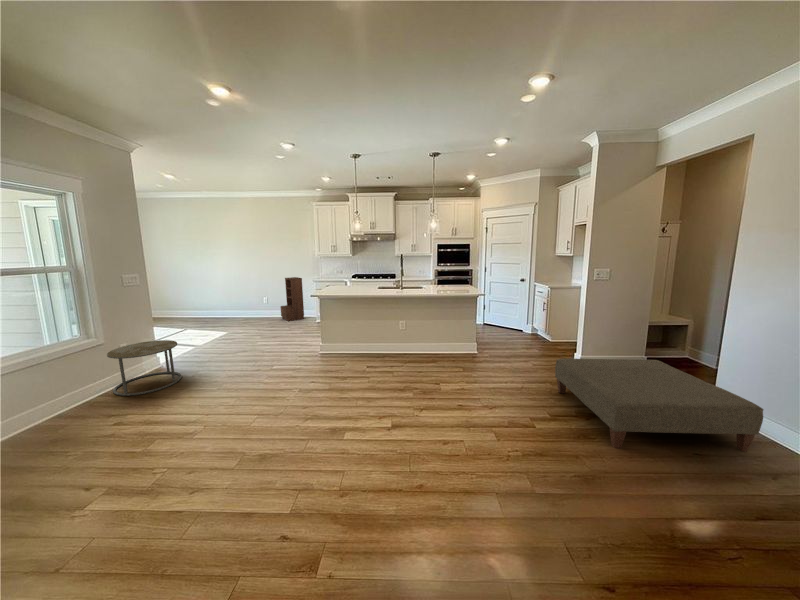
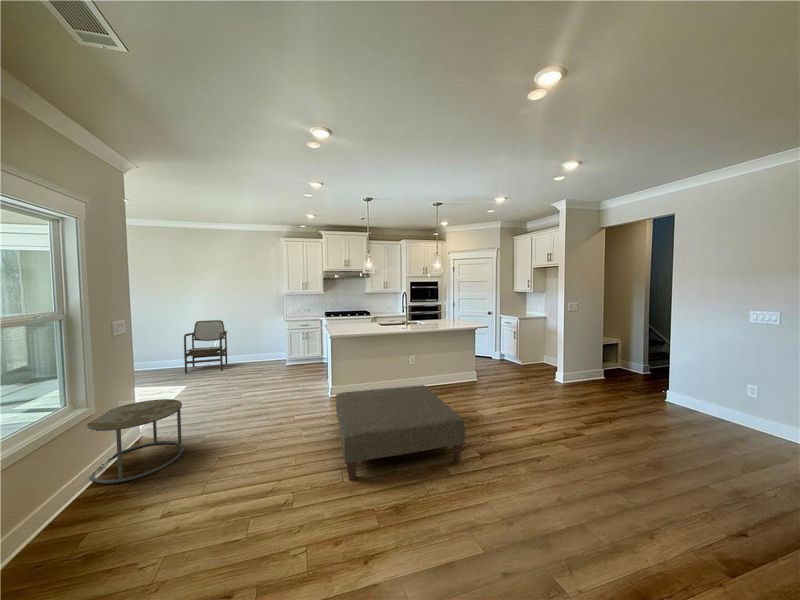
bookshelf: present [281,277,304,321] -> none [239,316,268,367]
armchair: none [235,280,274,323] -> present [184,320,227,374]
ottoman: present [555,358,763,452] -> present [336,385,465,480]

